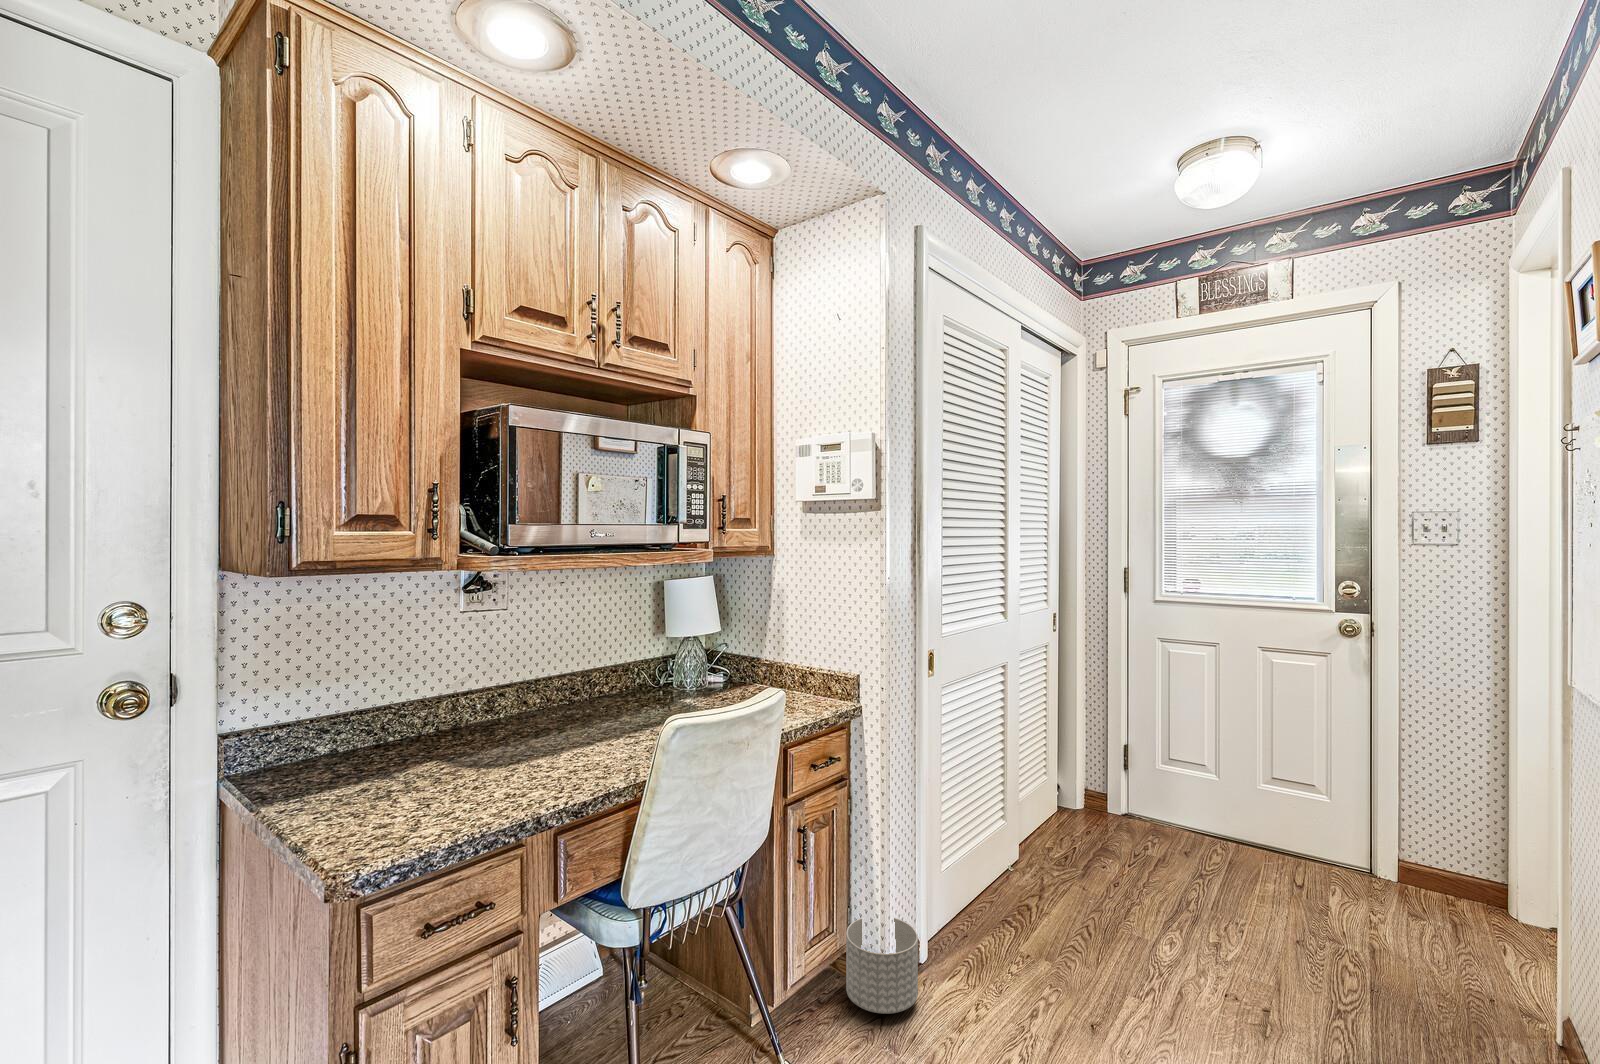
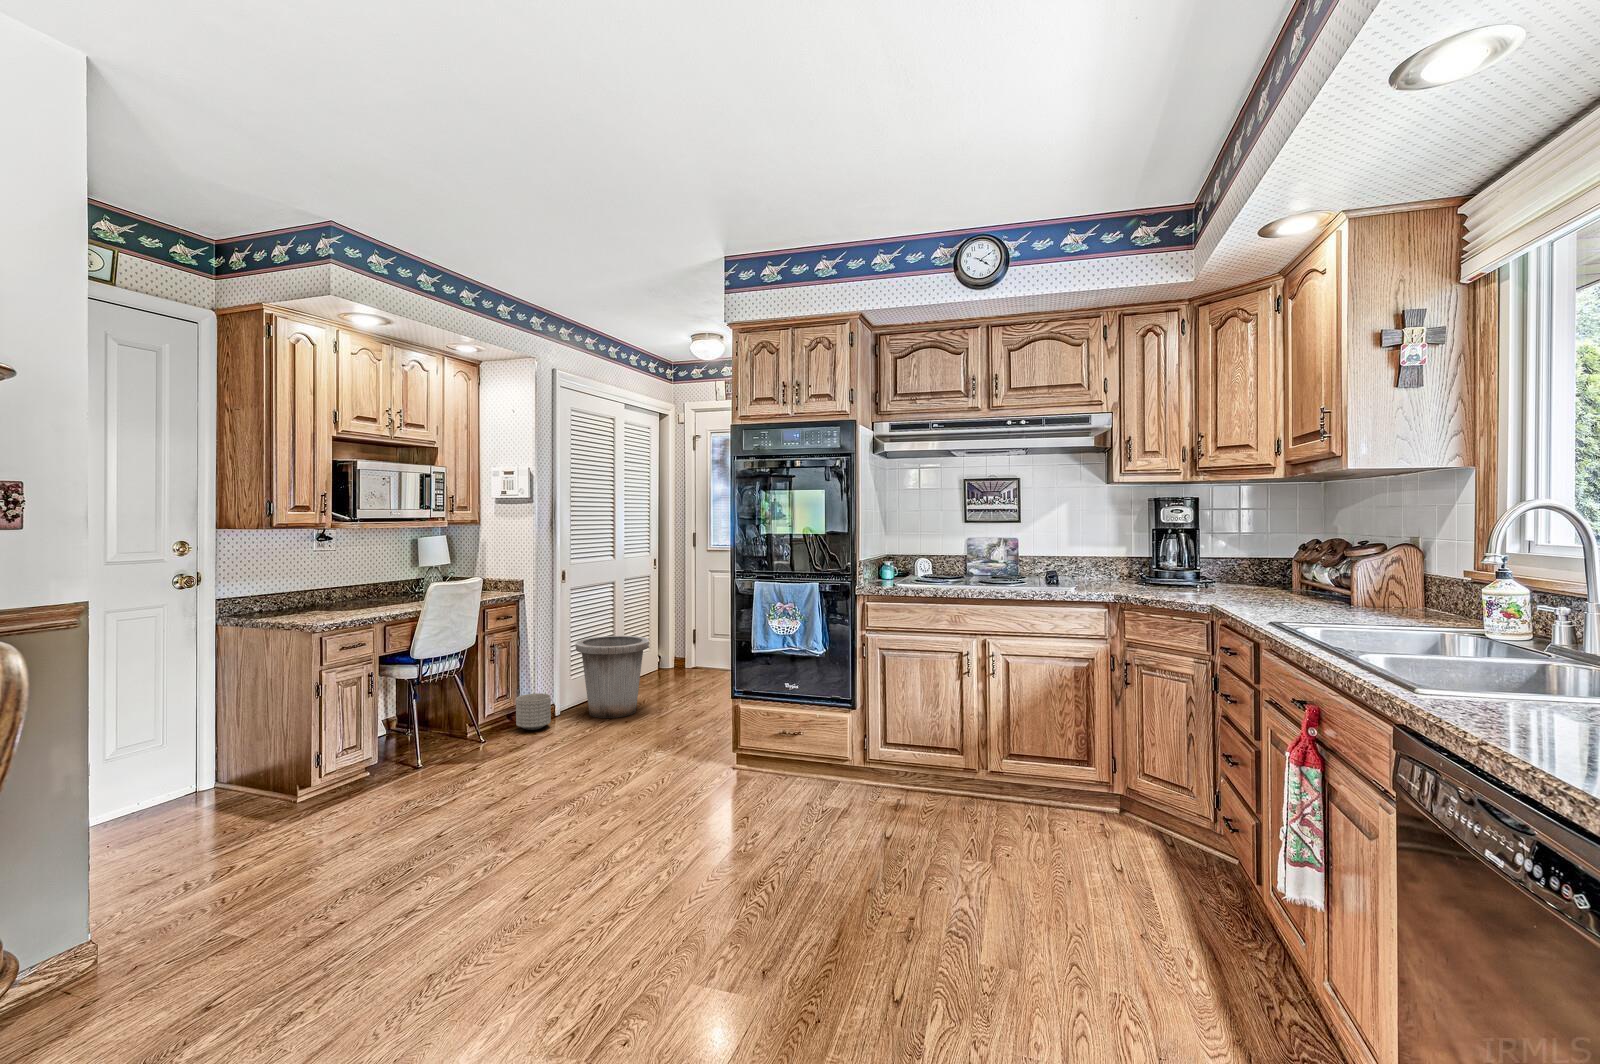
trash can: none [956,780,1117,987] -> present [576,636,649,718]

